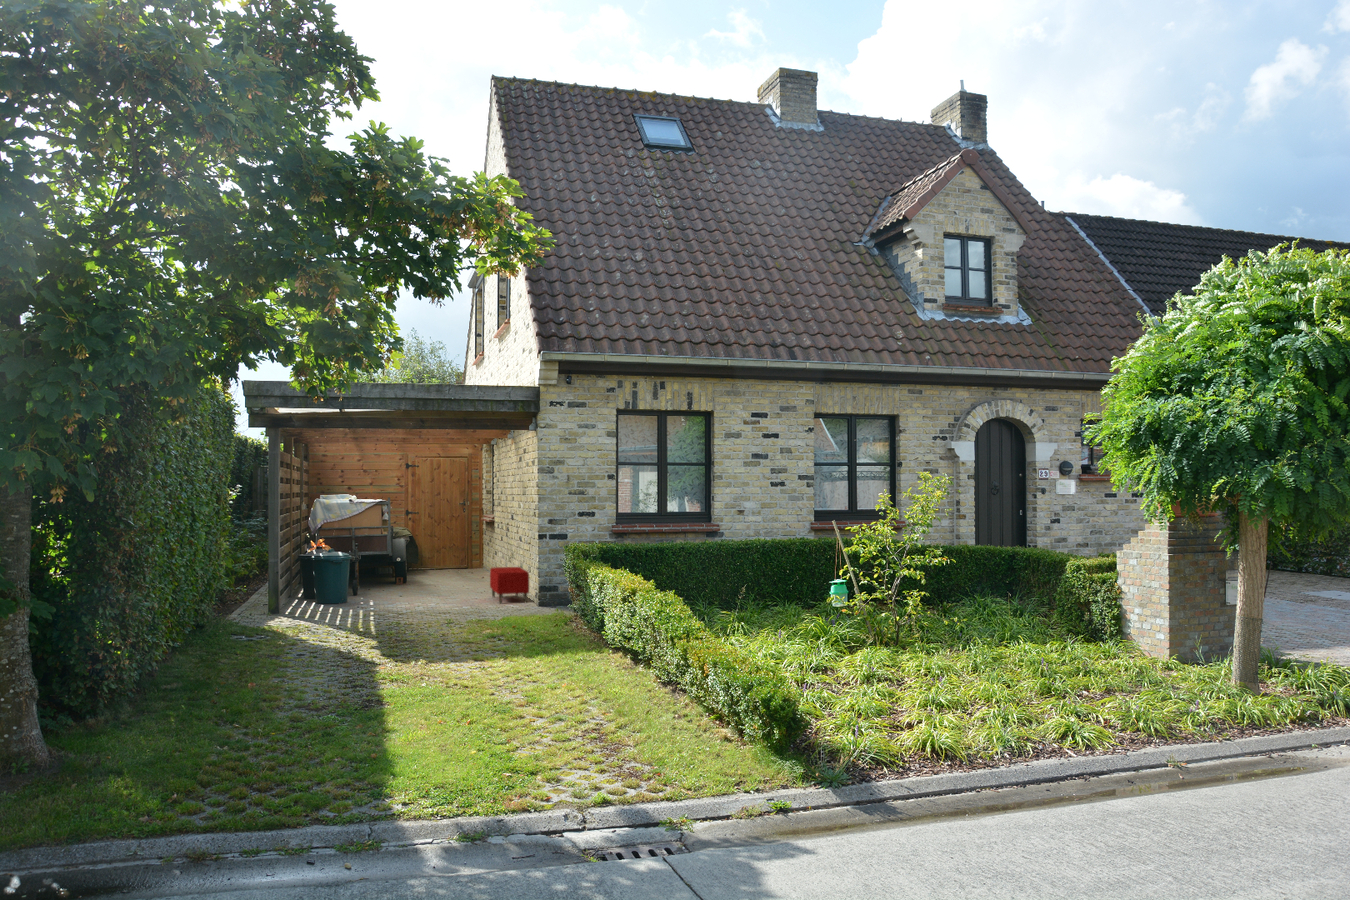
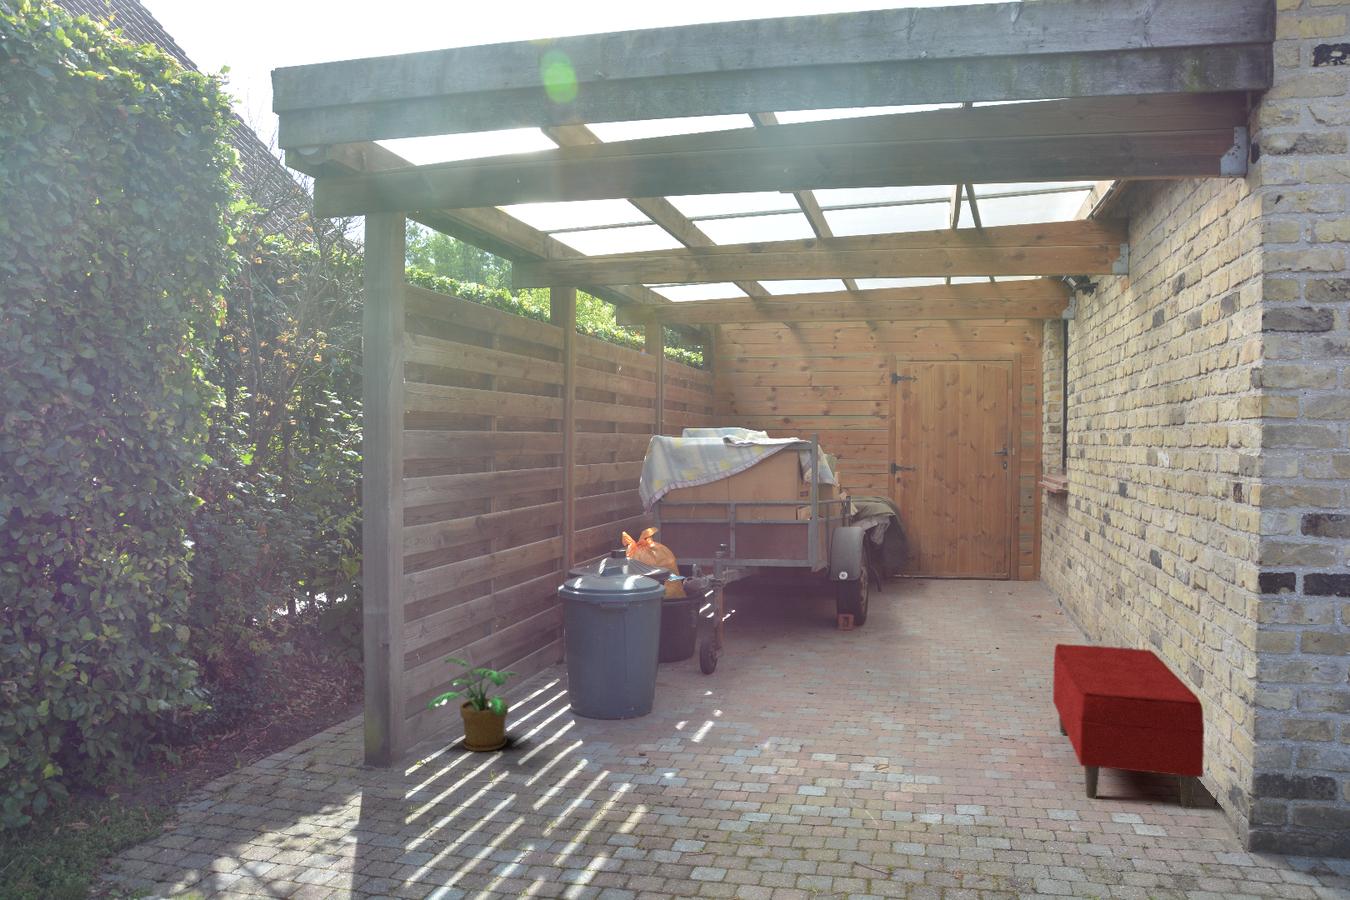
potted plant: none [276,584,313,616] -> present [428,658,517,751]

